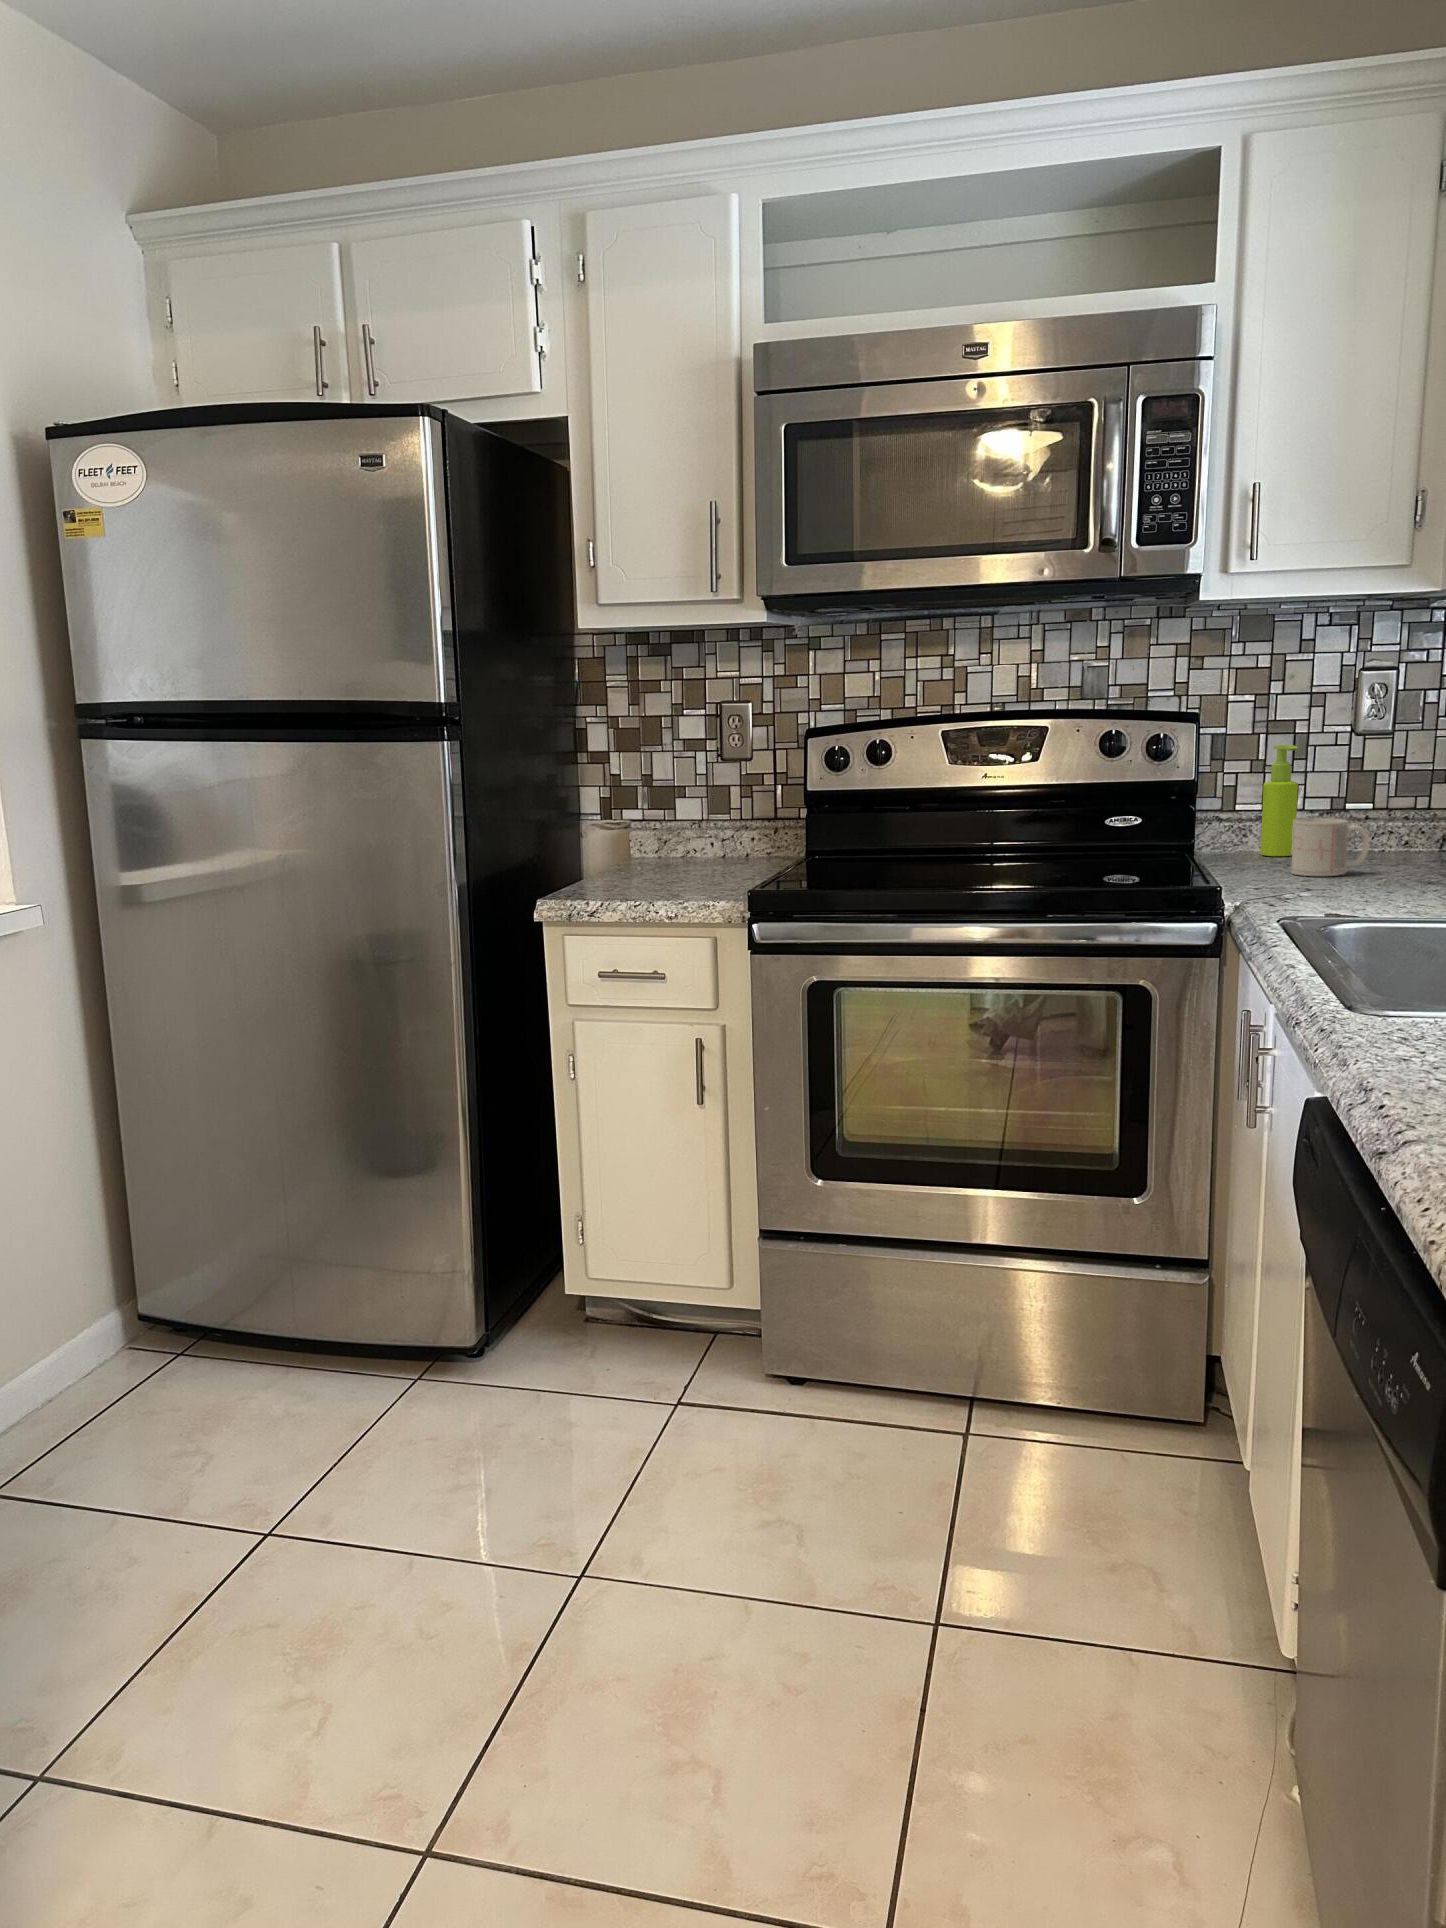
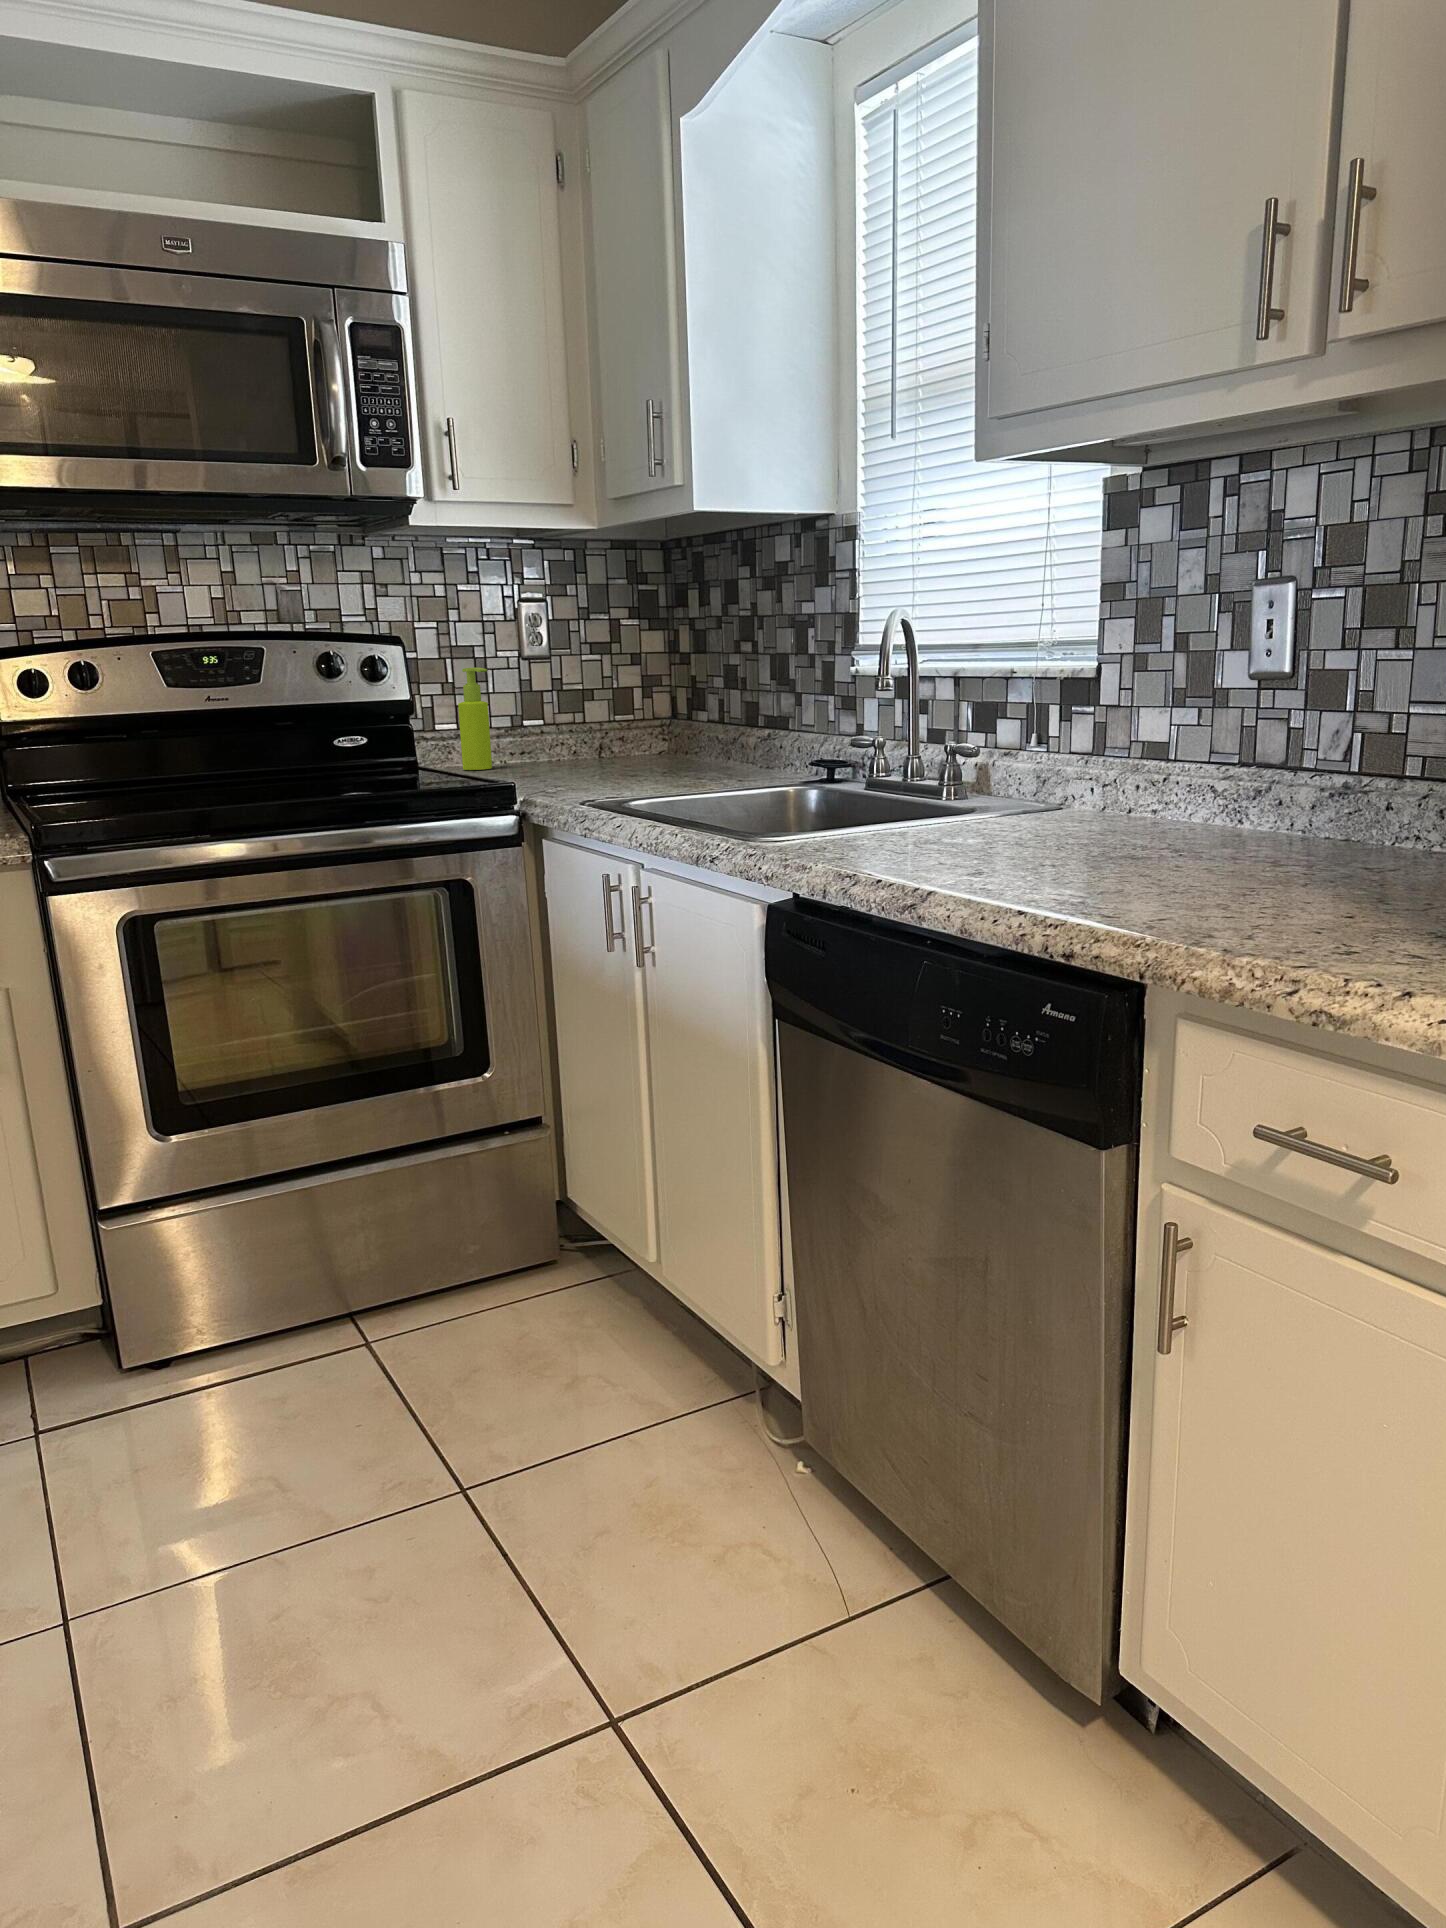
mug: present [1292,818,1369,876] -> none [517,728,577,779]

